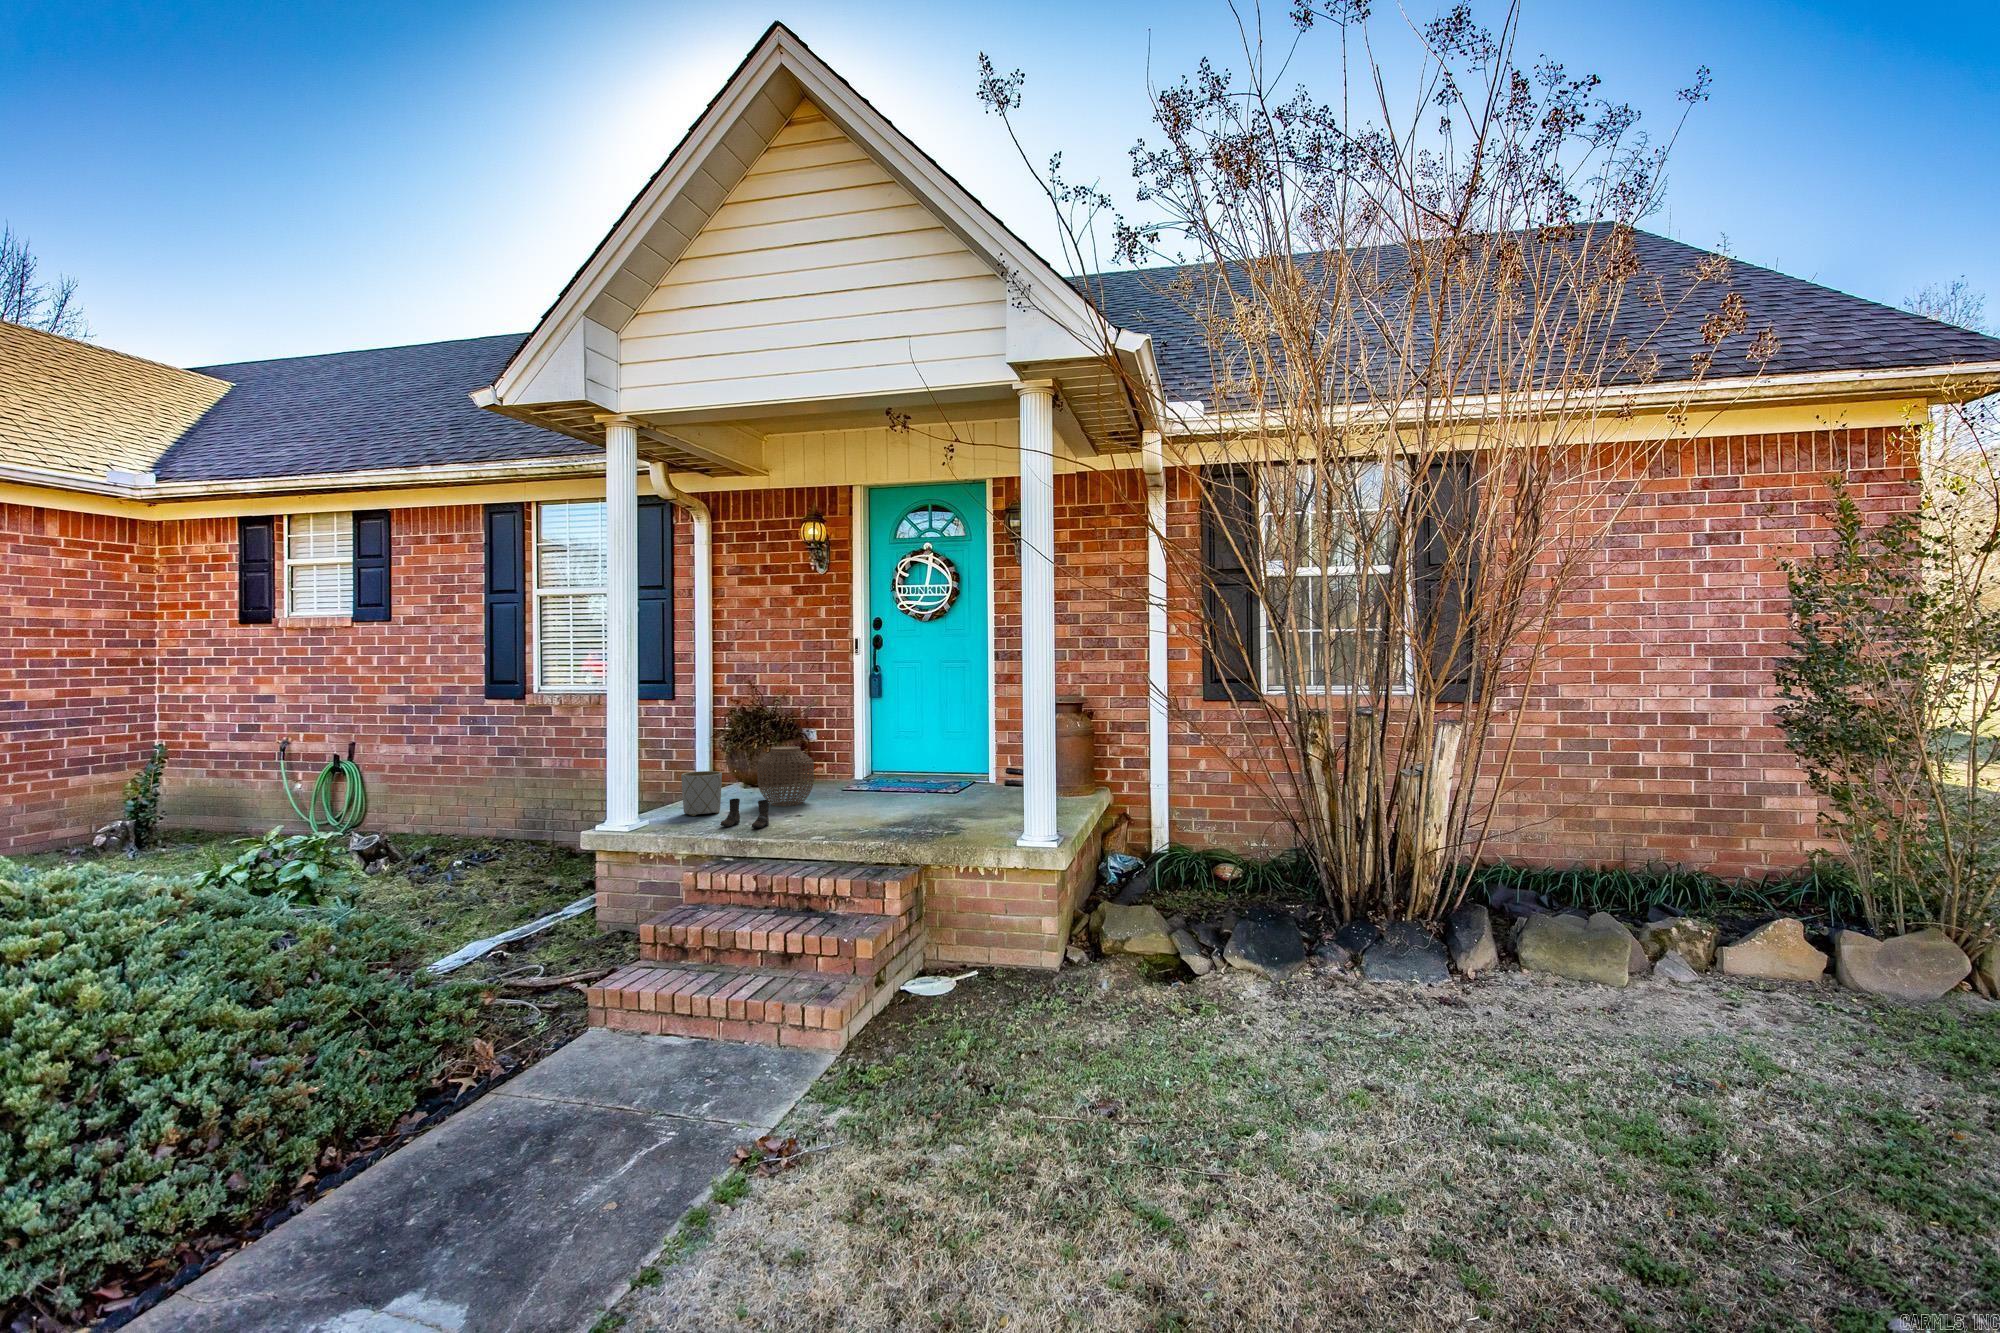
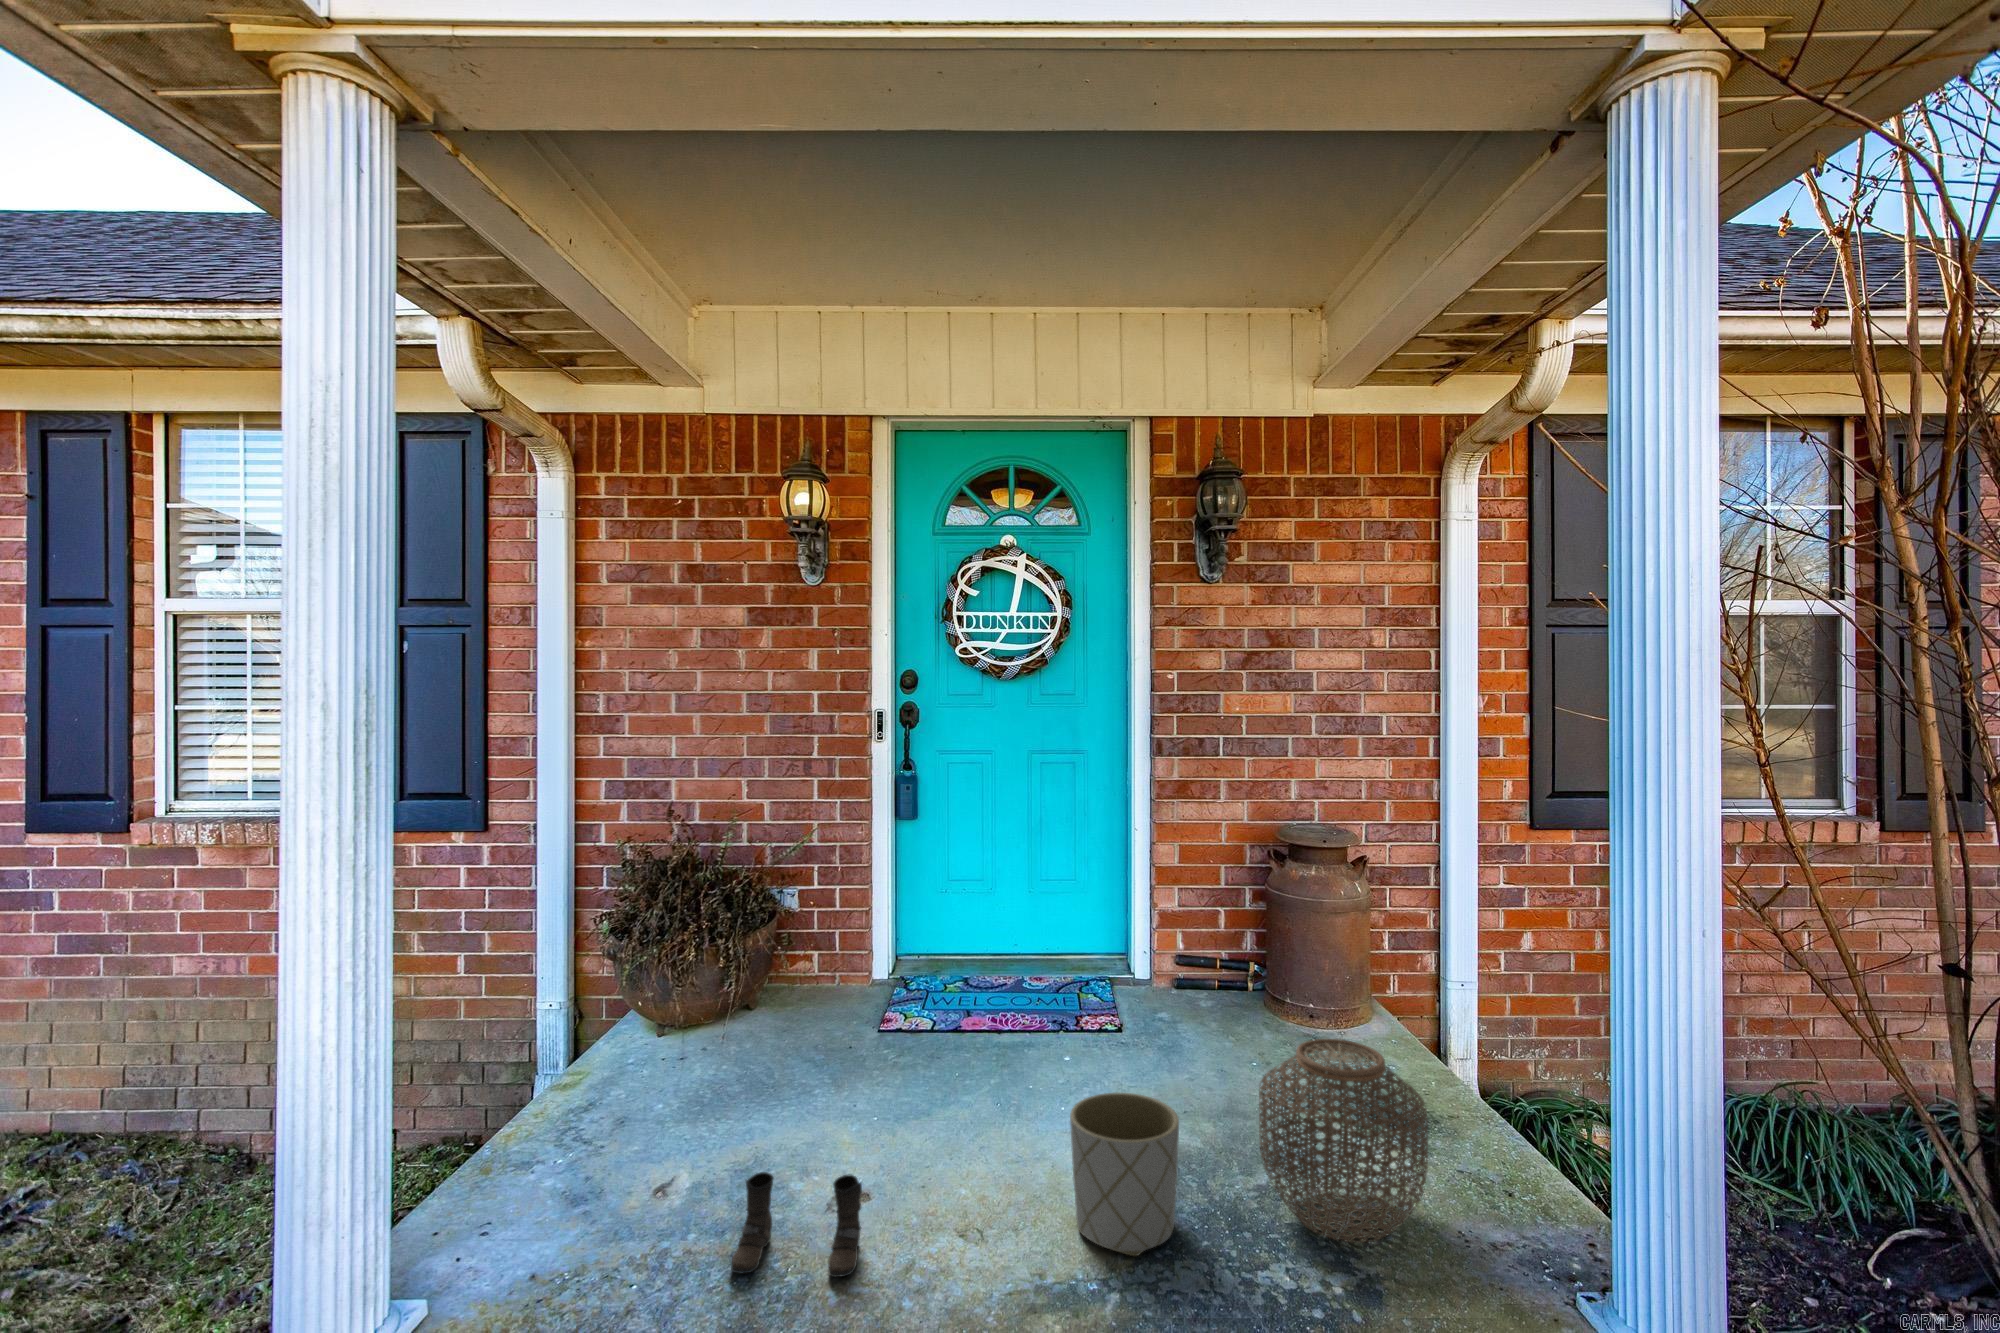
woven basket: present [757,746,814,806] -> present [1259,1039,1428,1243]
planter: present [681,771,722,816] -> present [1070,1093,1179,1256]

